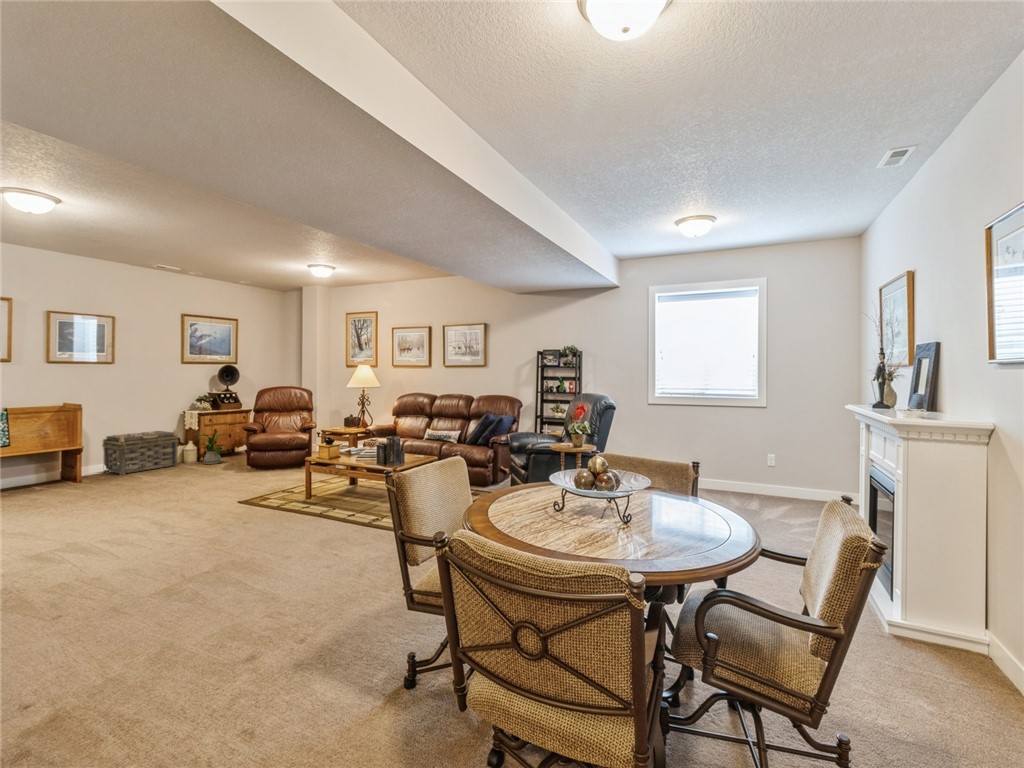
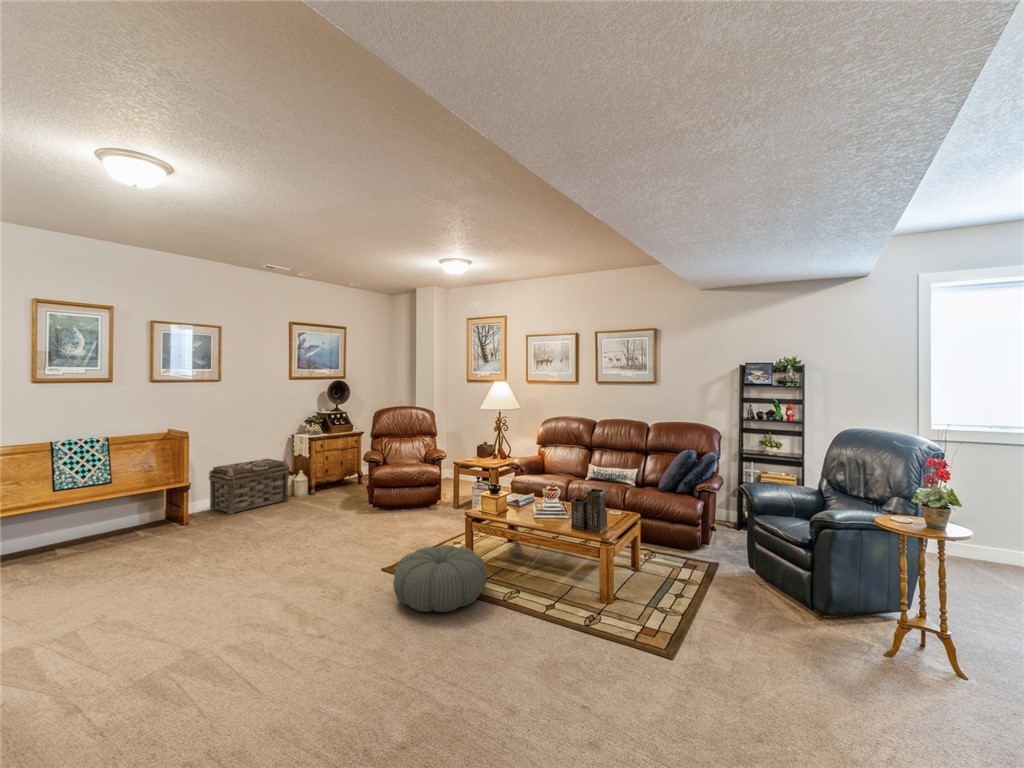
house plant: present [194,431,227,464] -> none [304,459,347,499]
pouf: none [236,479,311,518] -> present [393,545,487,612]

